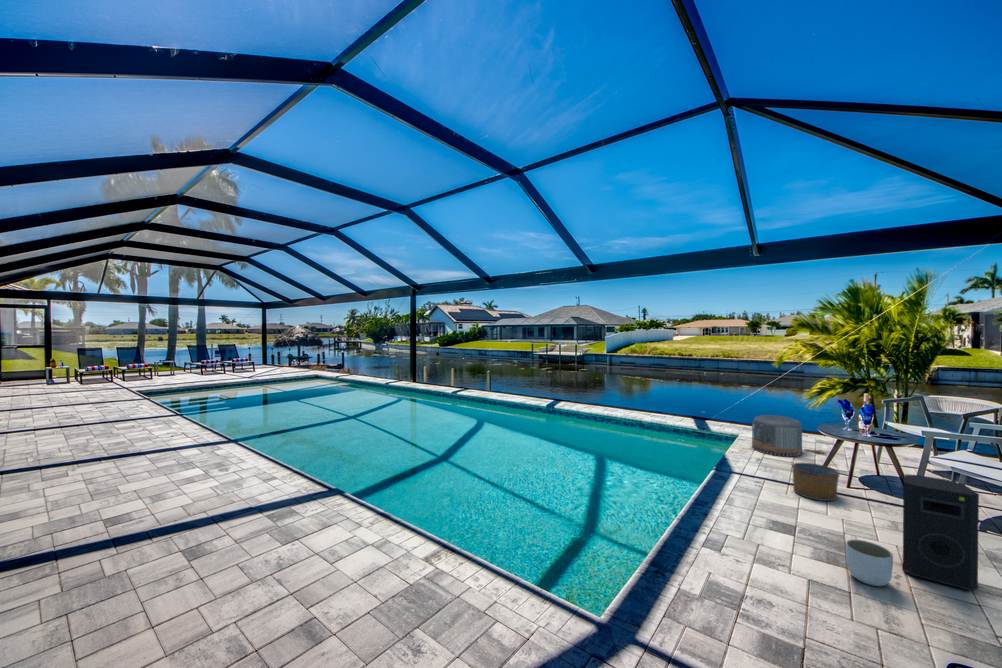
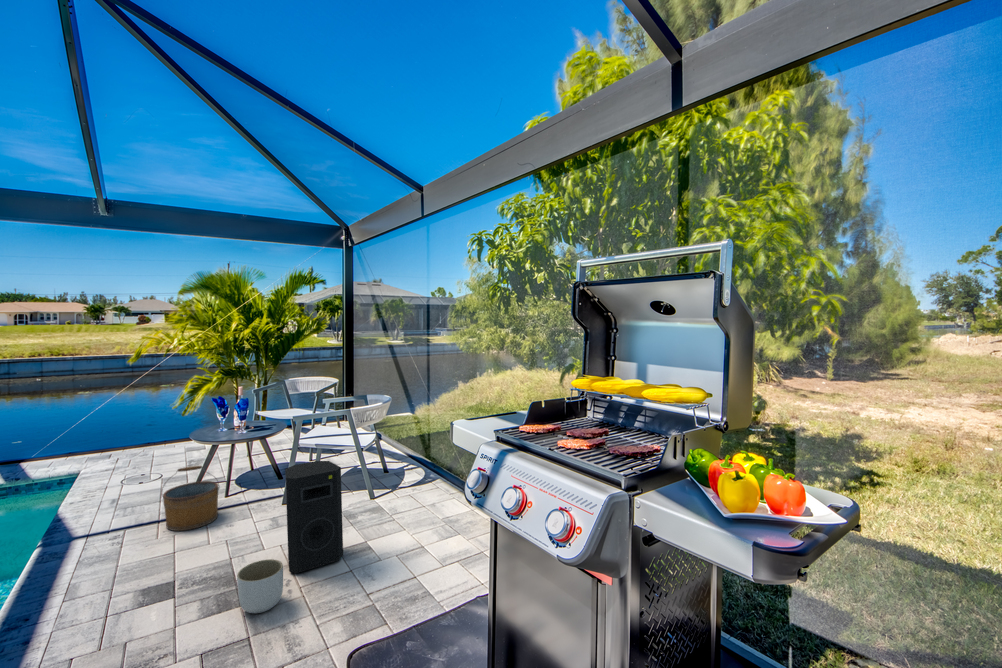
pouf: present [752,415,802,457] -> none [102,430,173,488]

